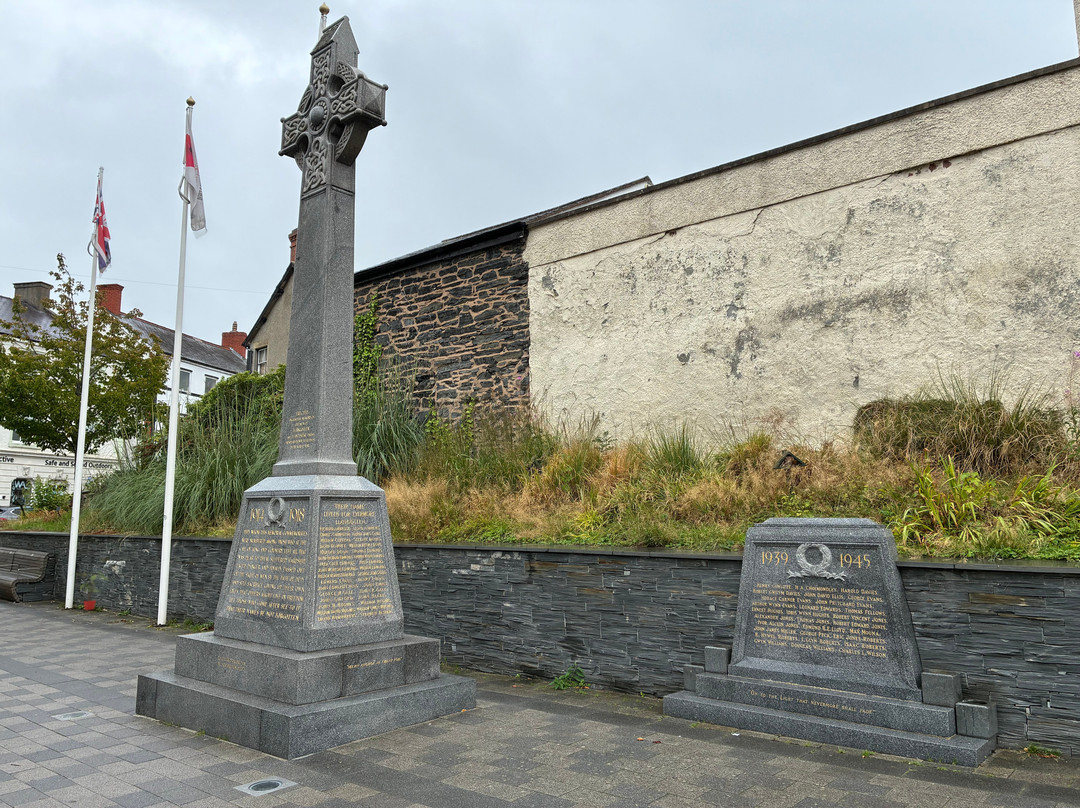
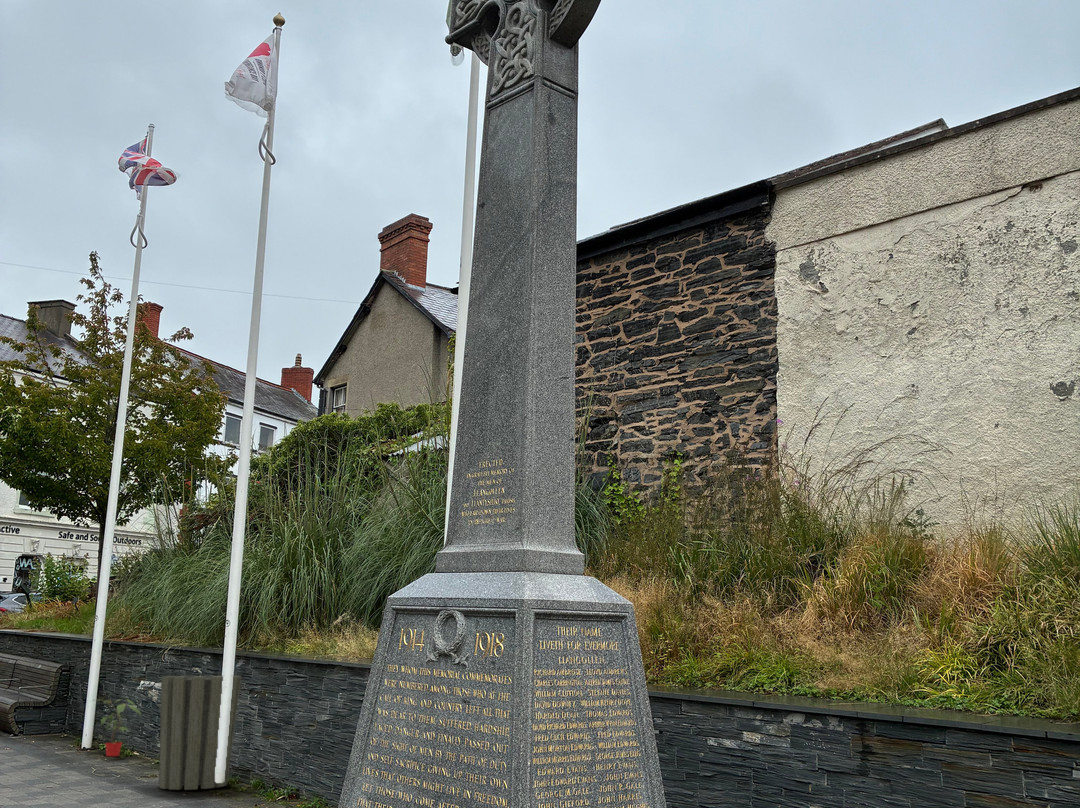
trash can: none [119,551,175,625] -> present [159,676,241,790]

